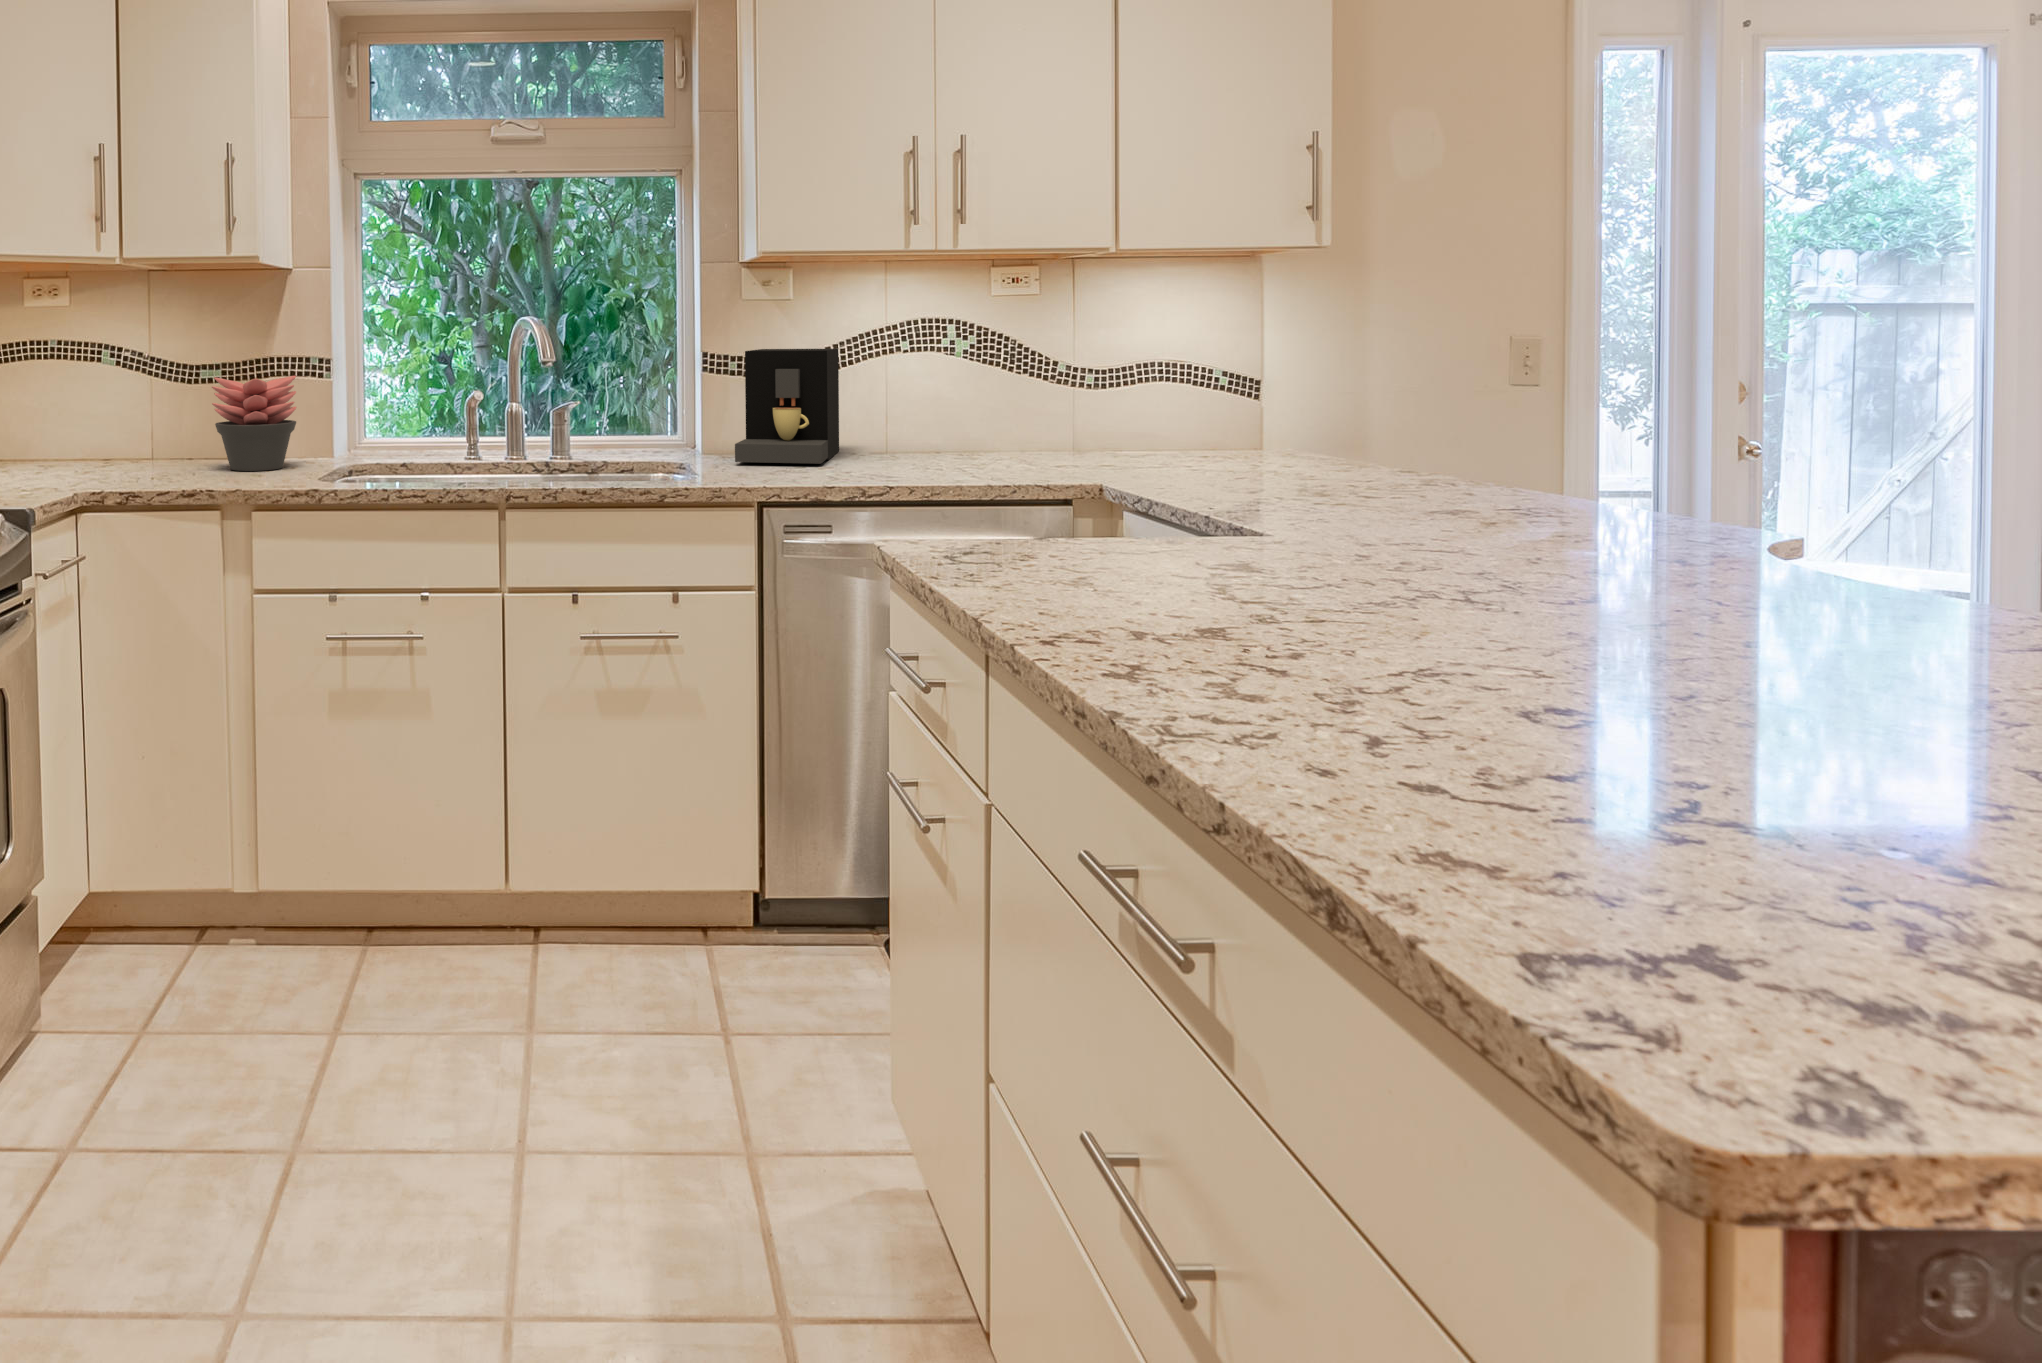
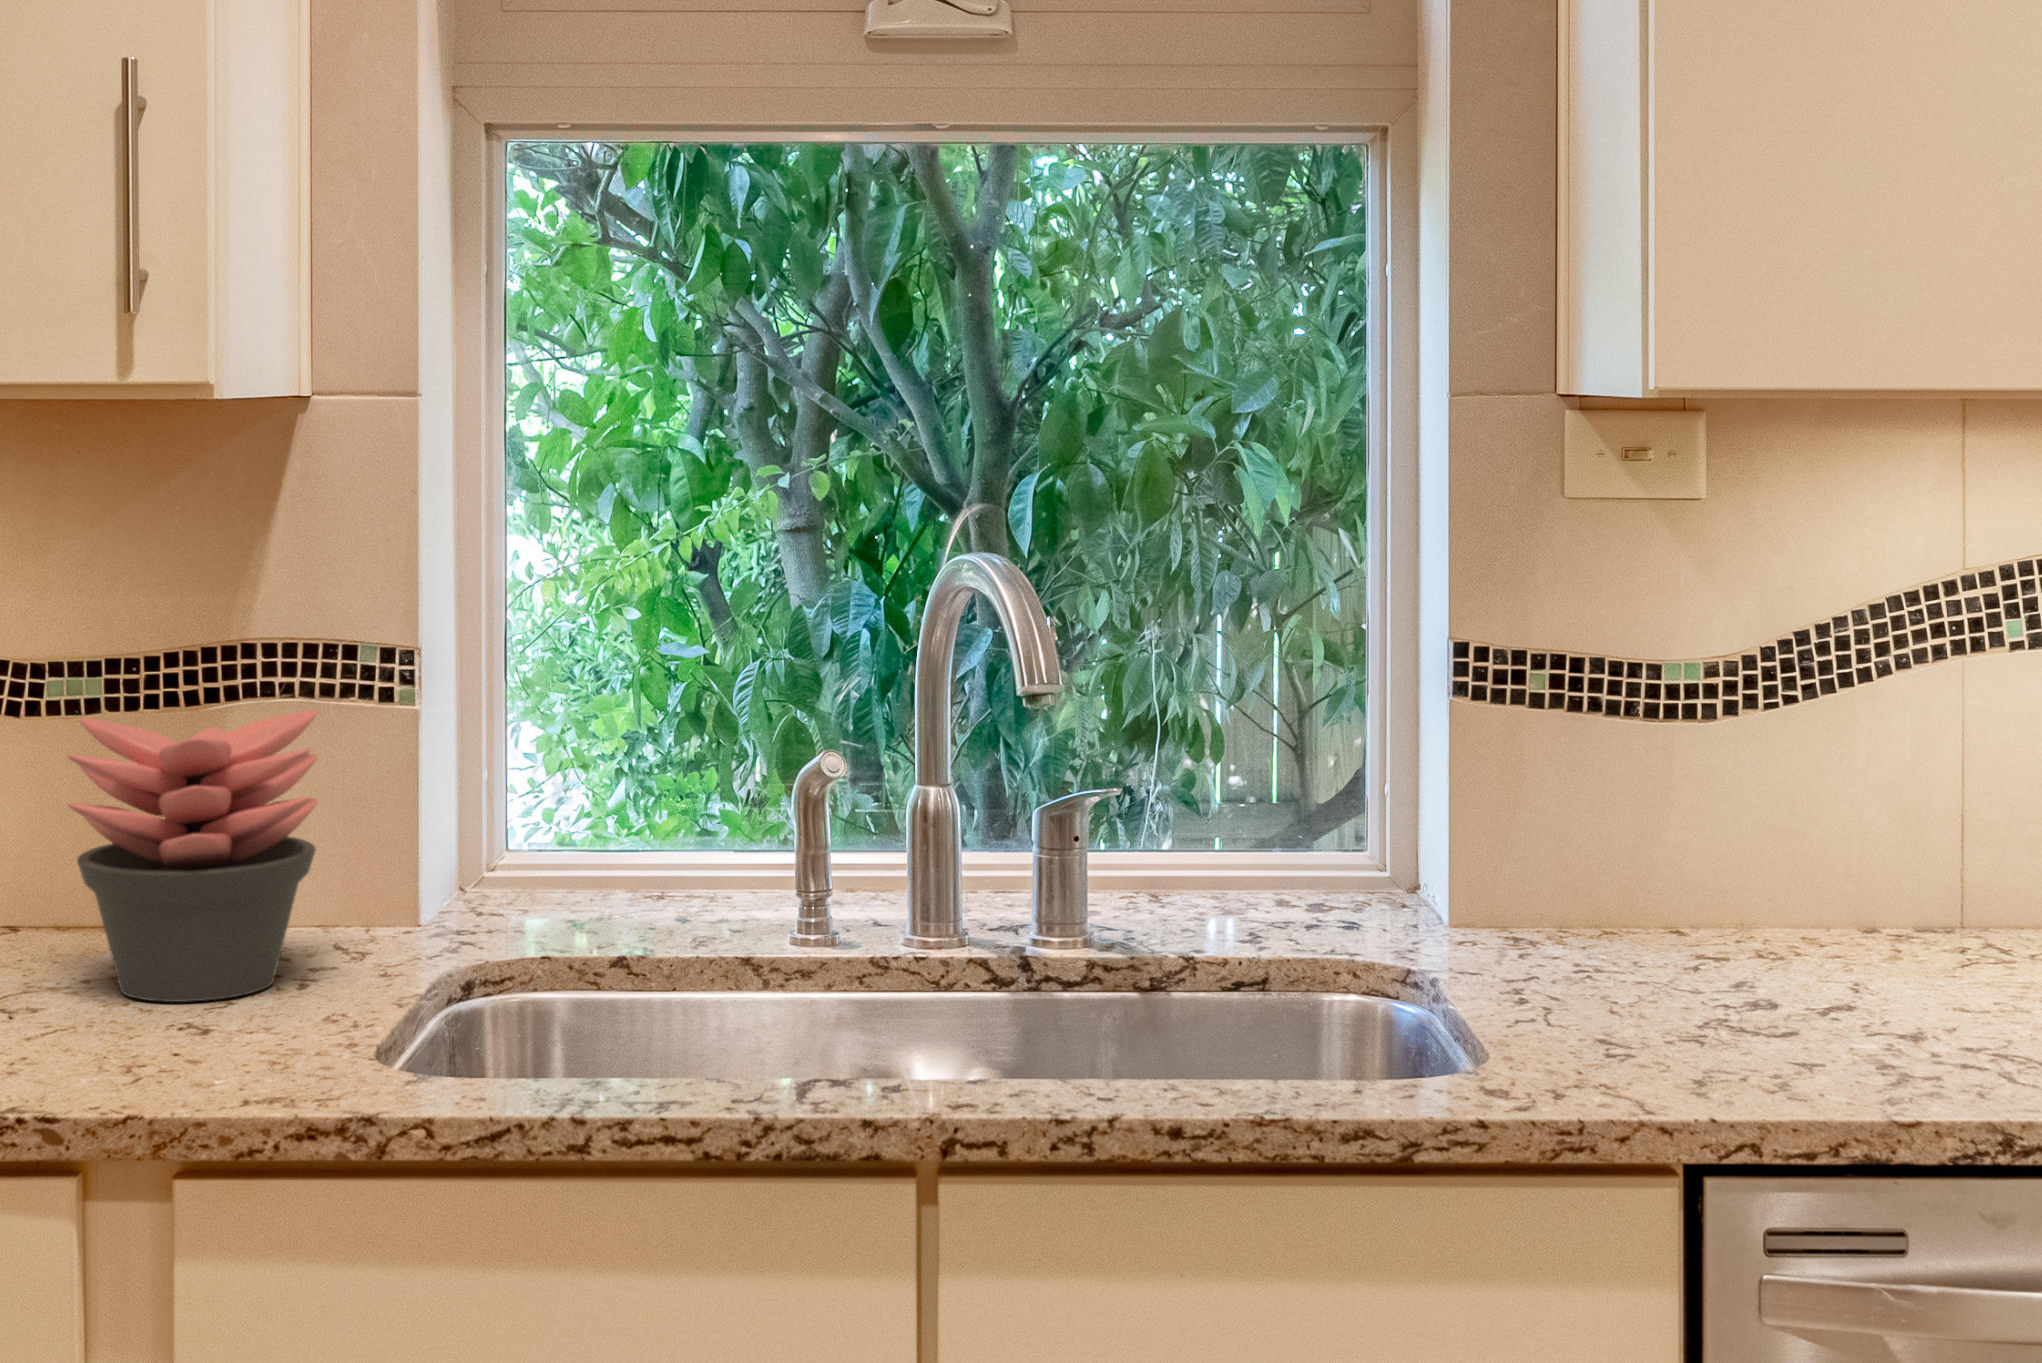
coffee maker: present [735,348,839,464] -> none [1585,629,1842,1003]

